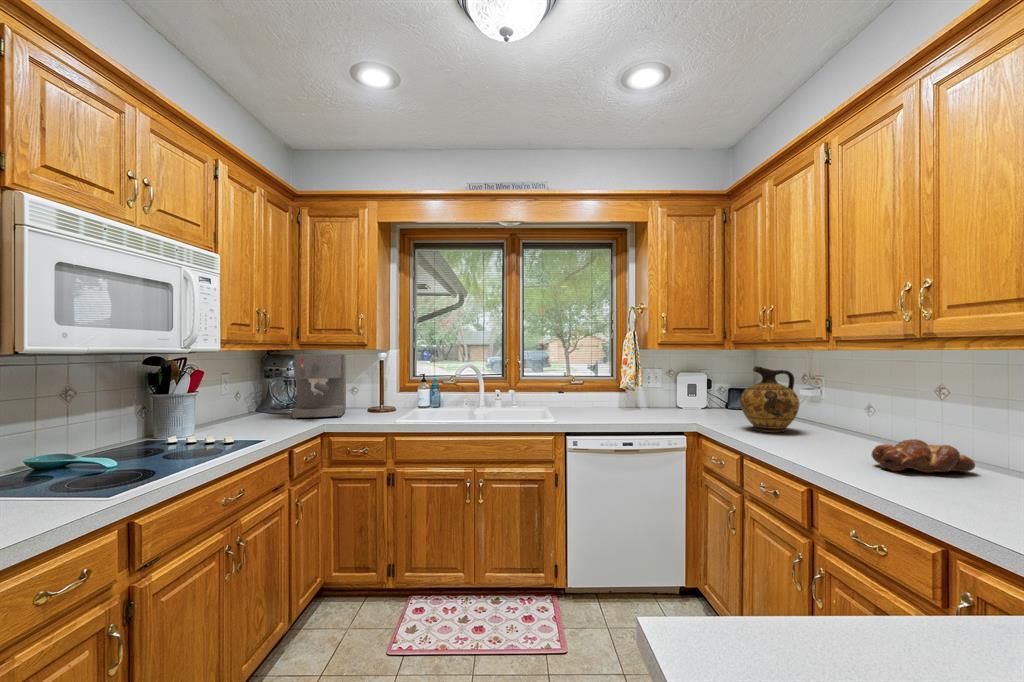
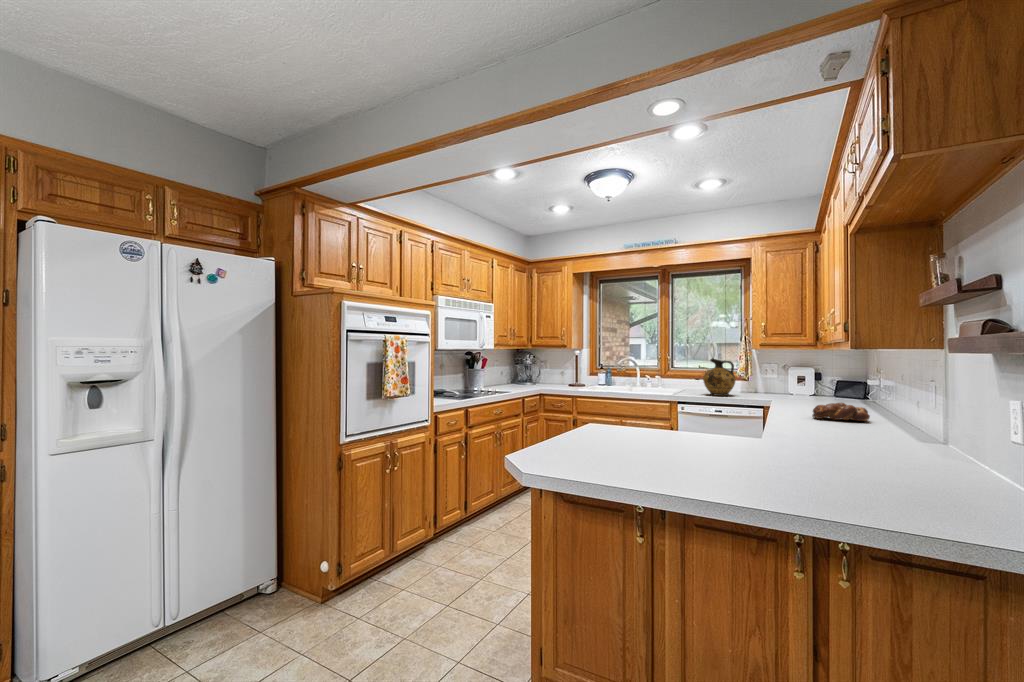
coffee maker: present [292,354,346,419] -> none [527,352,557,387]
ceramic jug: present [740,366,799,432] -> present [703,358,736,396]

